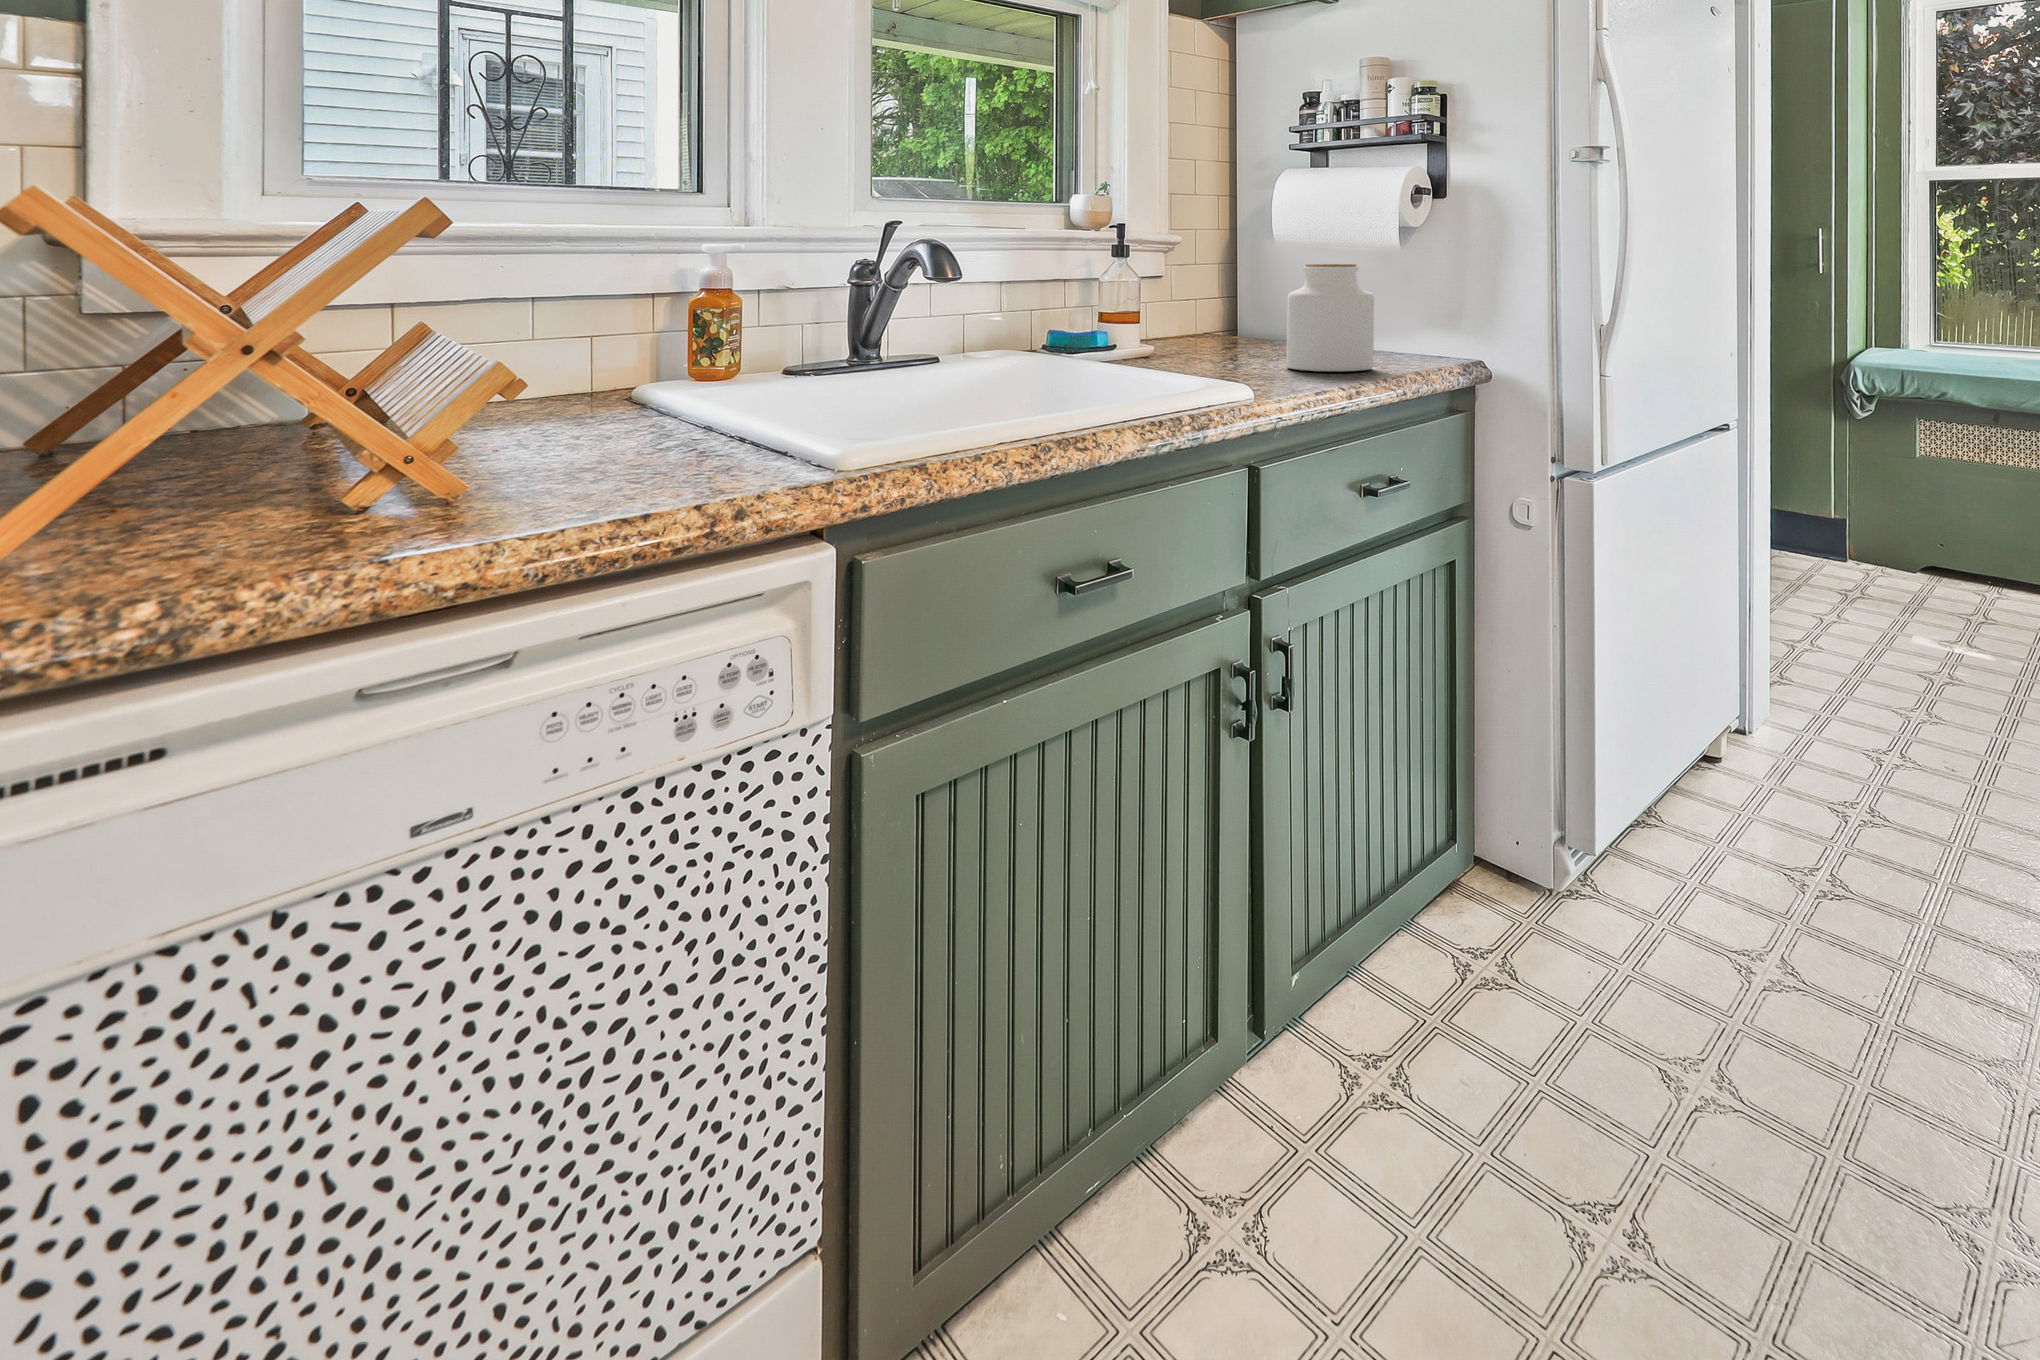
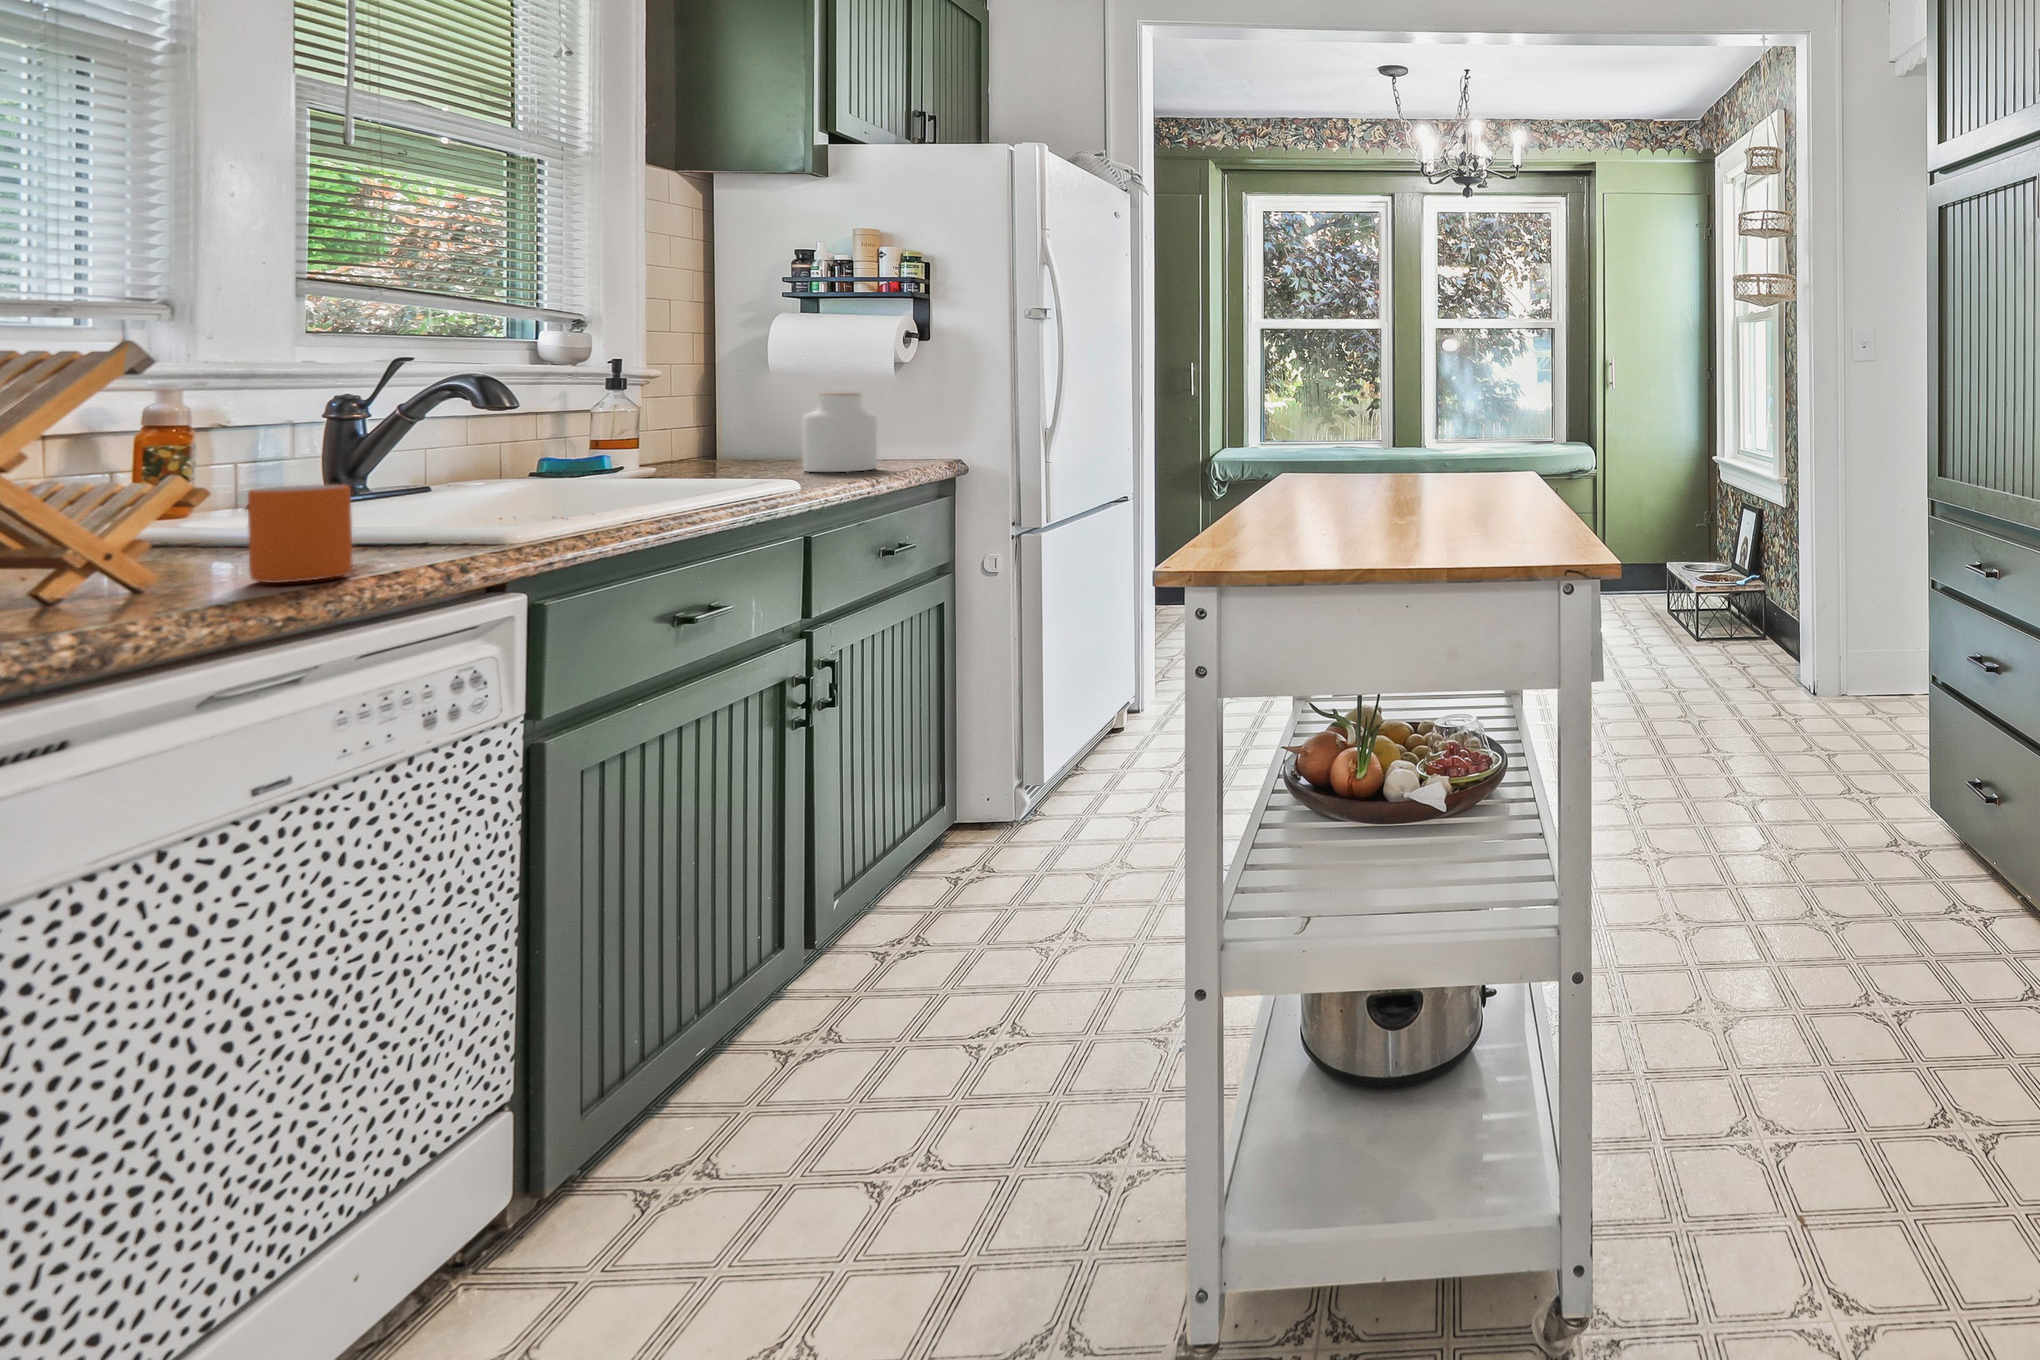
mug: none [509,368,639,504] -> present [248,484,352,583]

